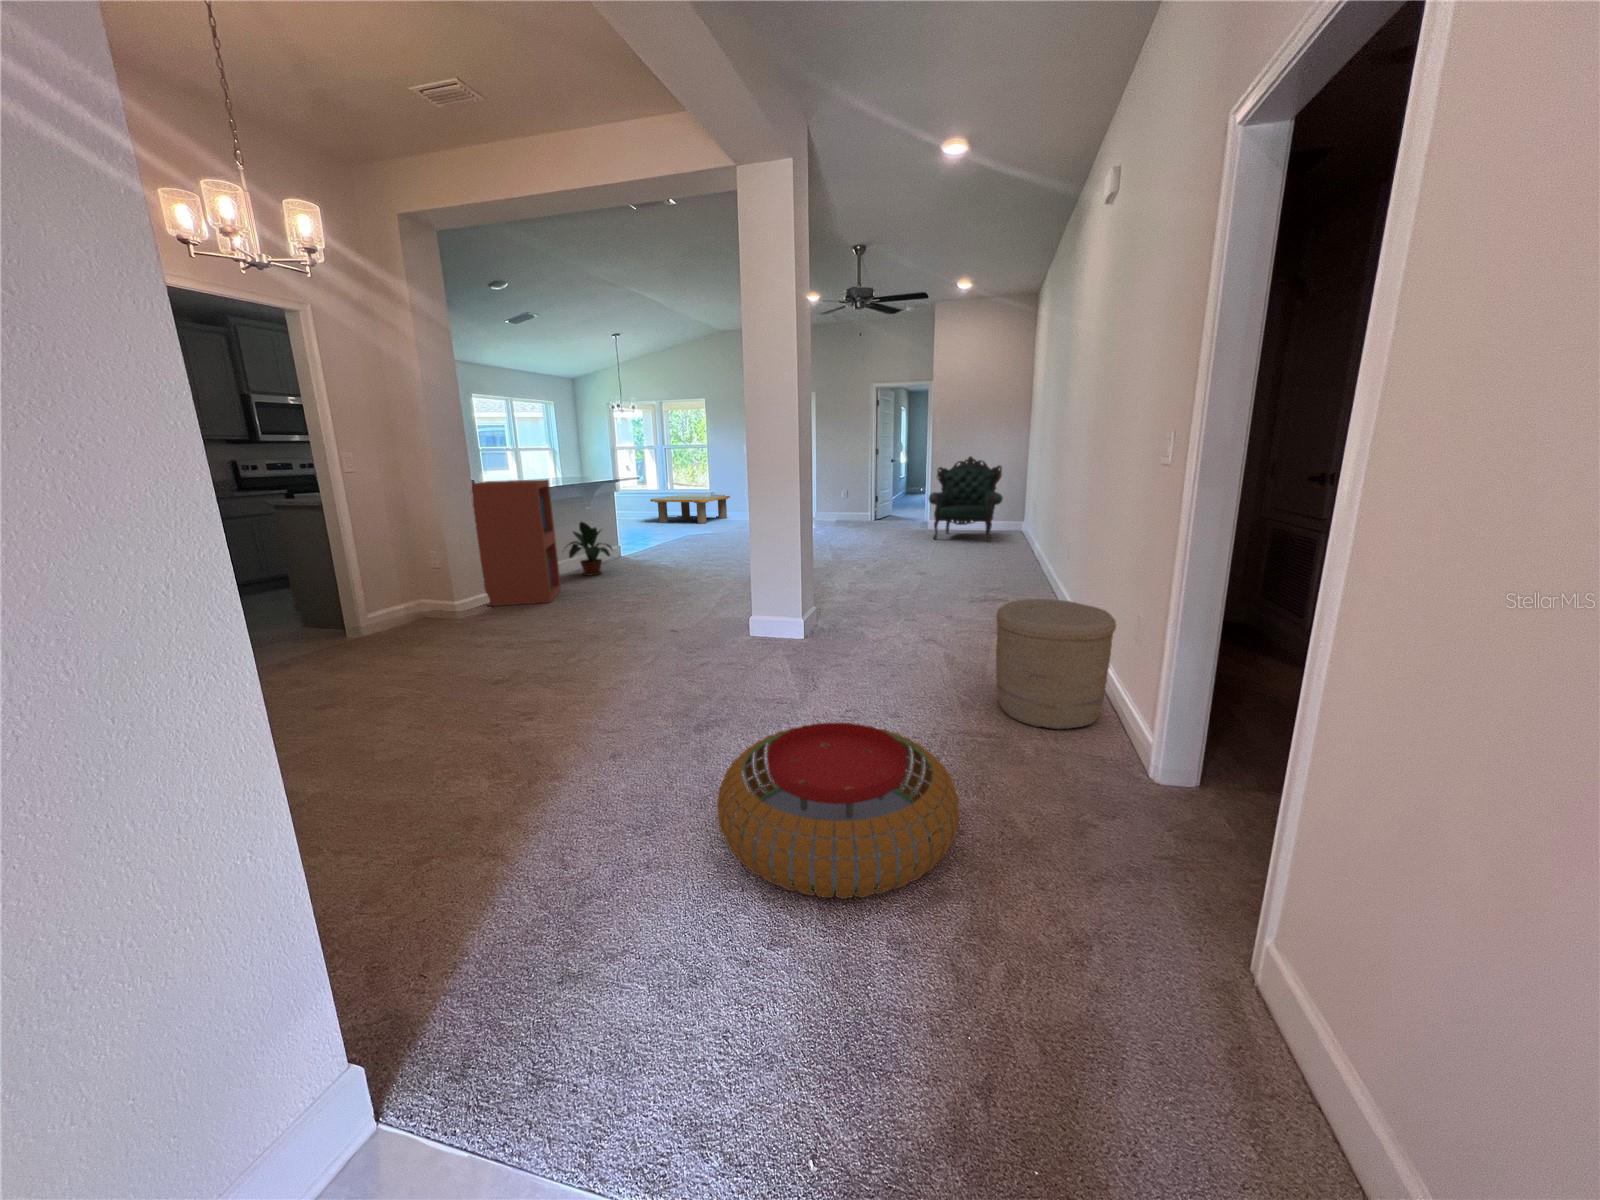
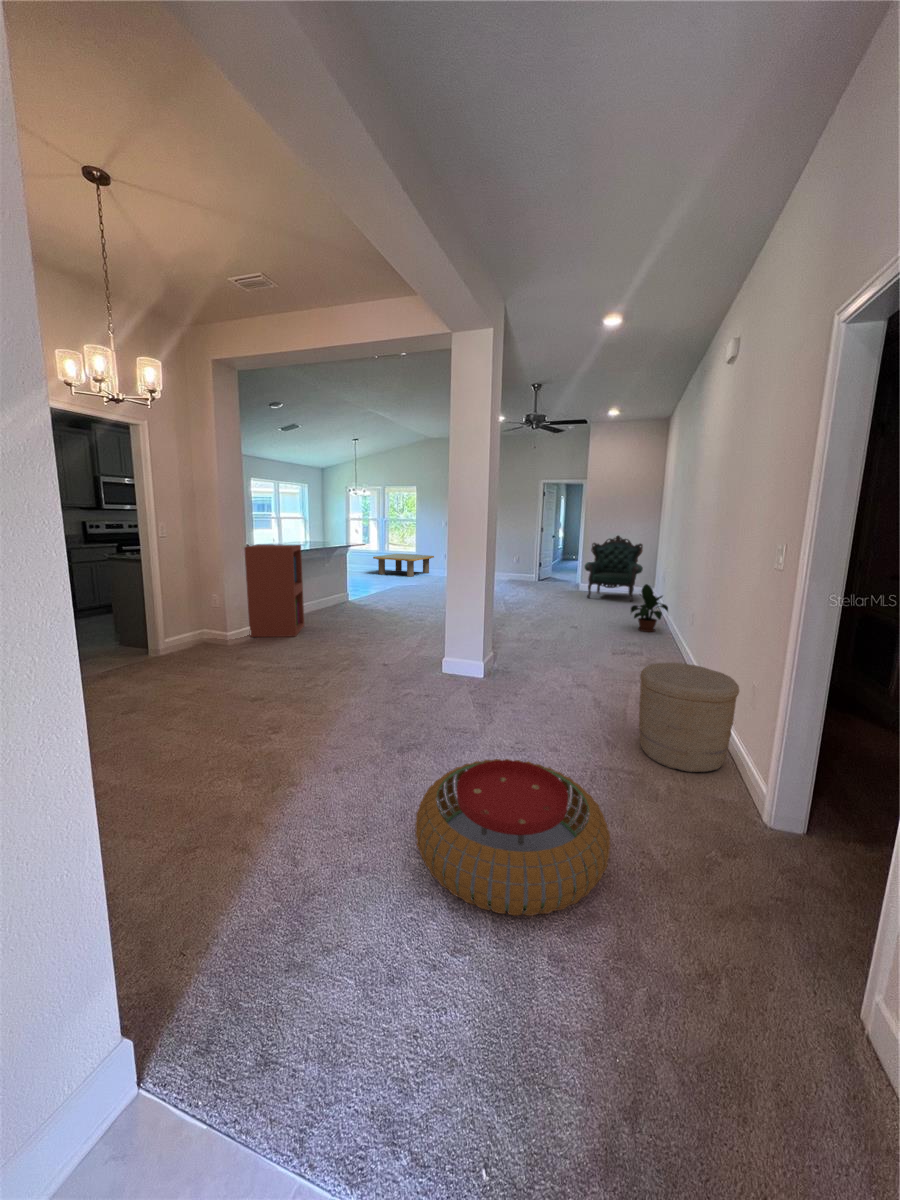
potted plant: present [567,522,612,576] -> present [631,584,668,632]

